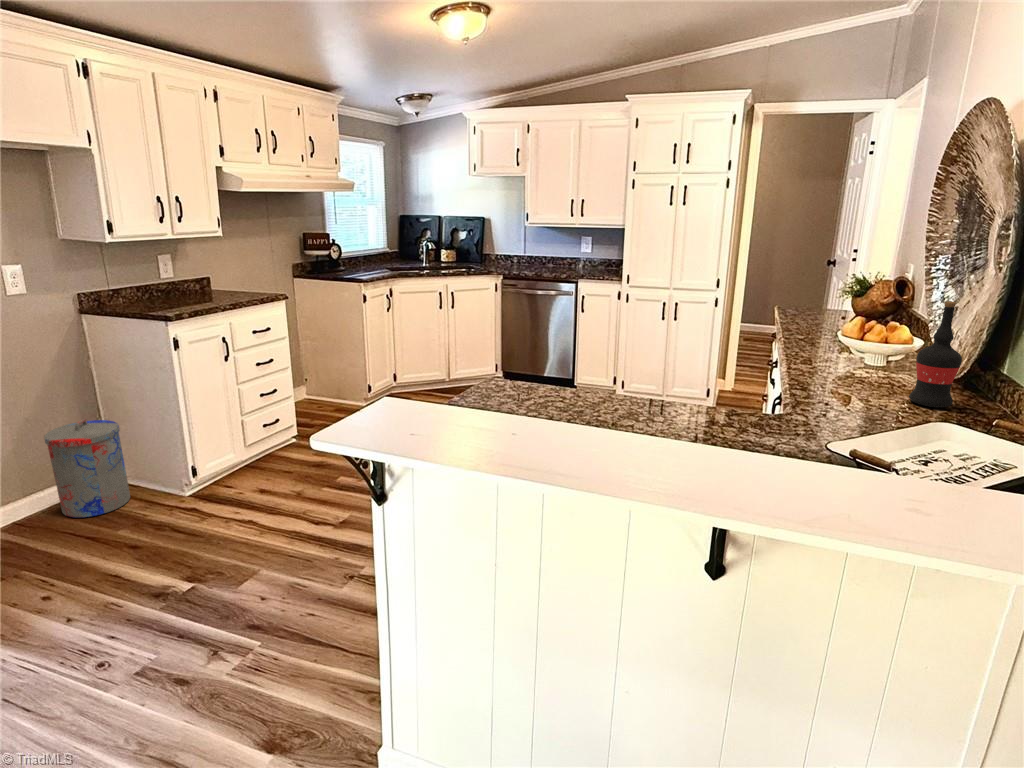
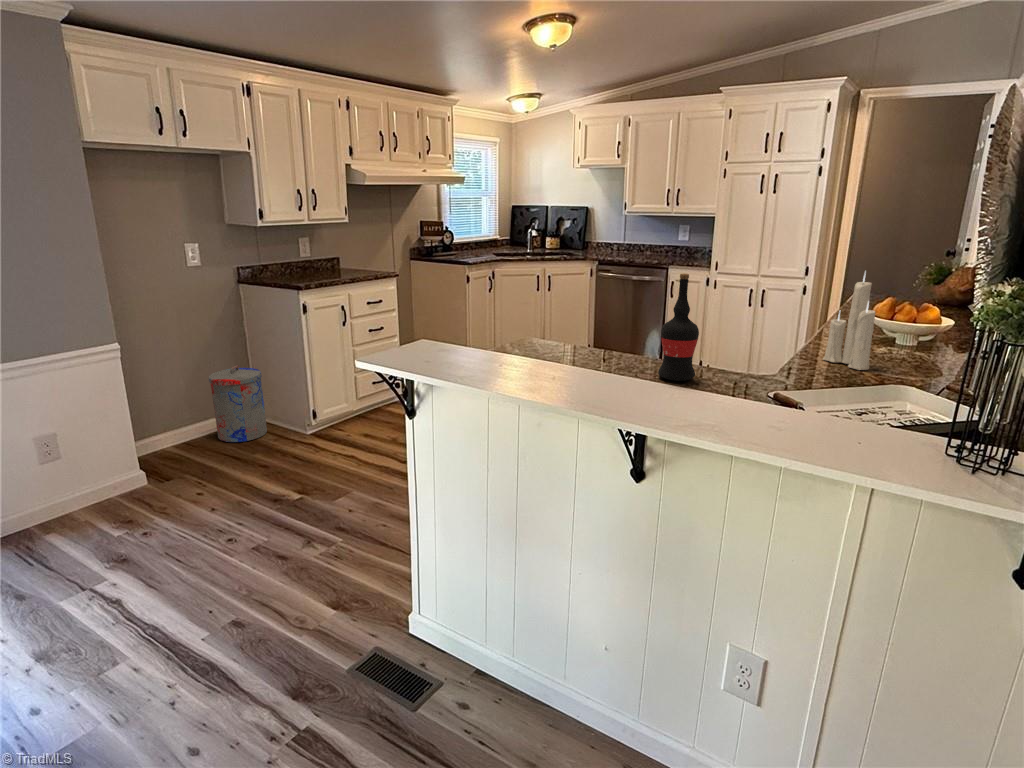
candle: none [824,287,886,400] -> present [823,275,875,370]
wine bottle: present [909,301,962,407] -> present [658,274,699,381]

